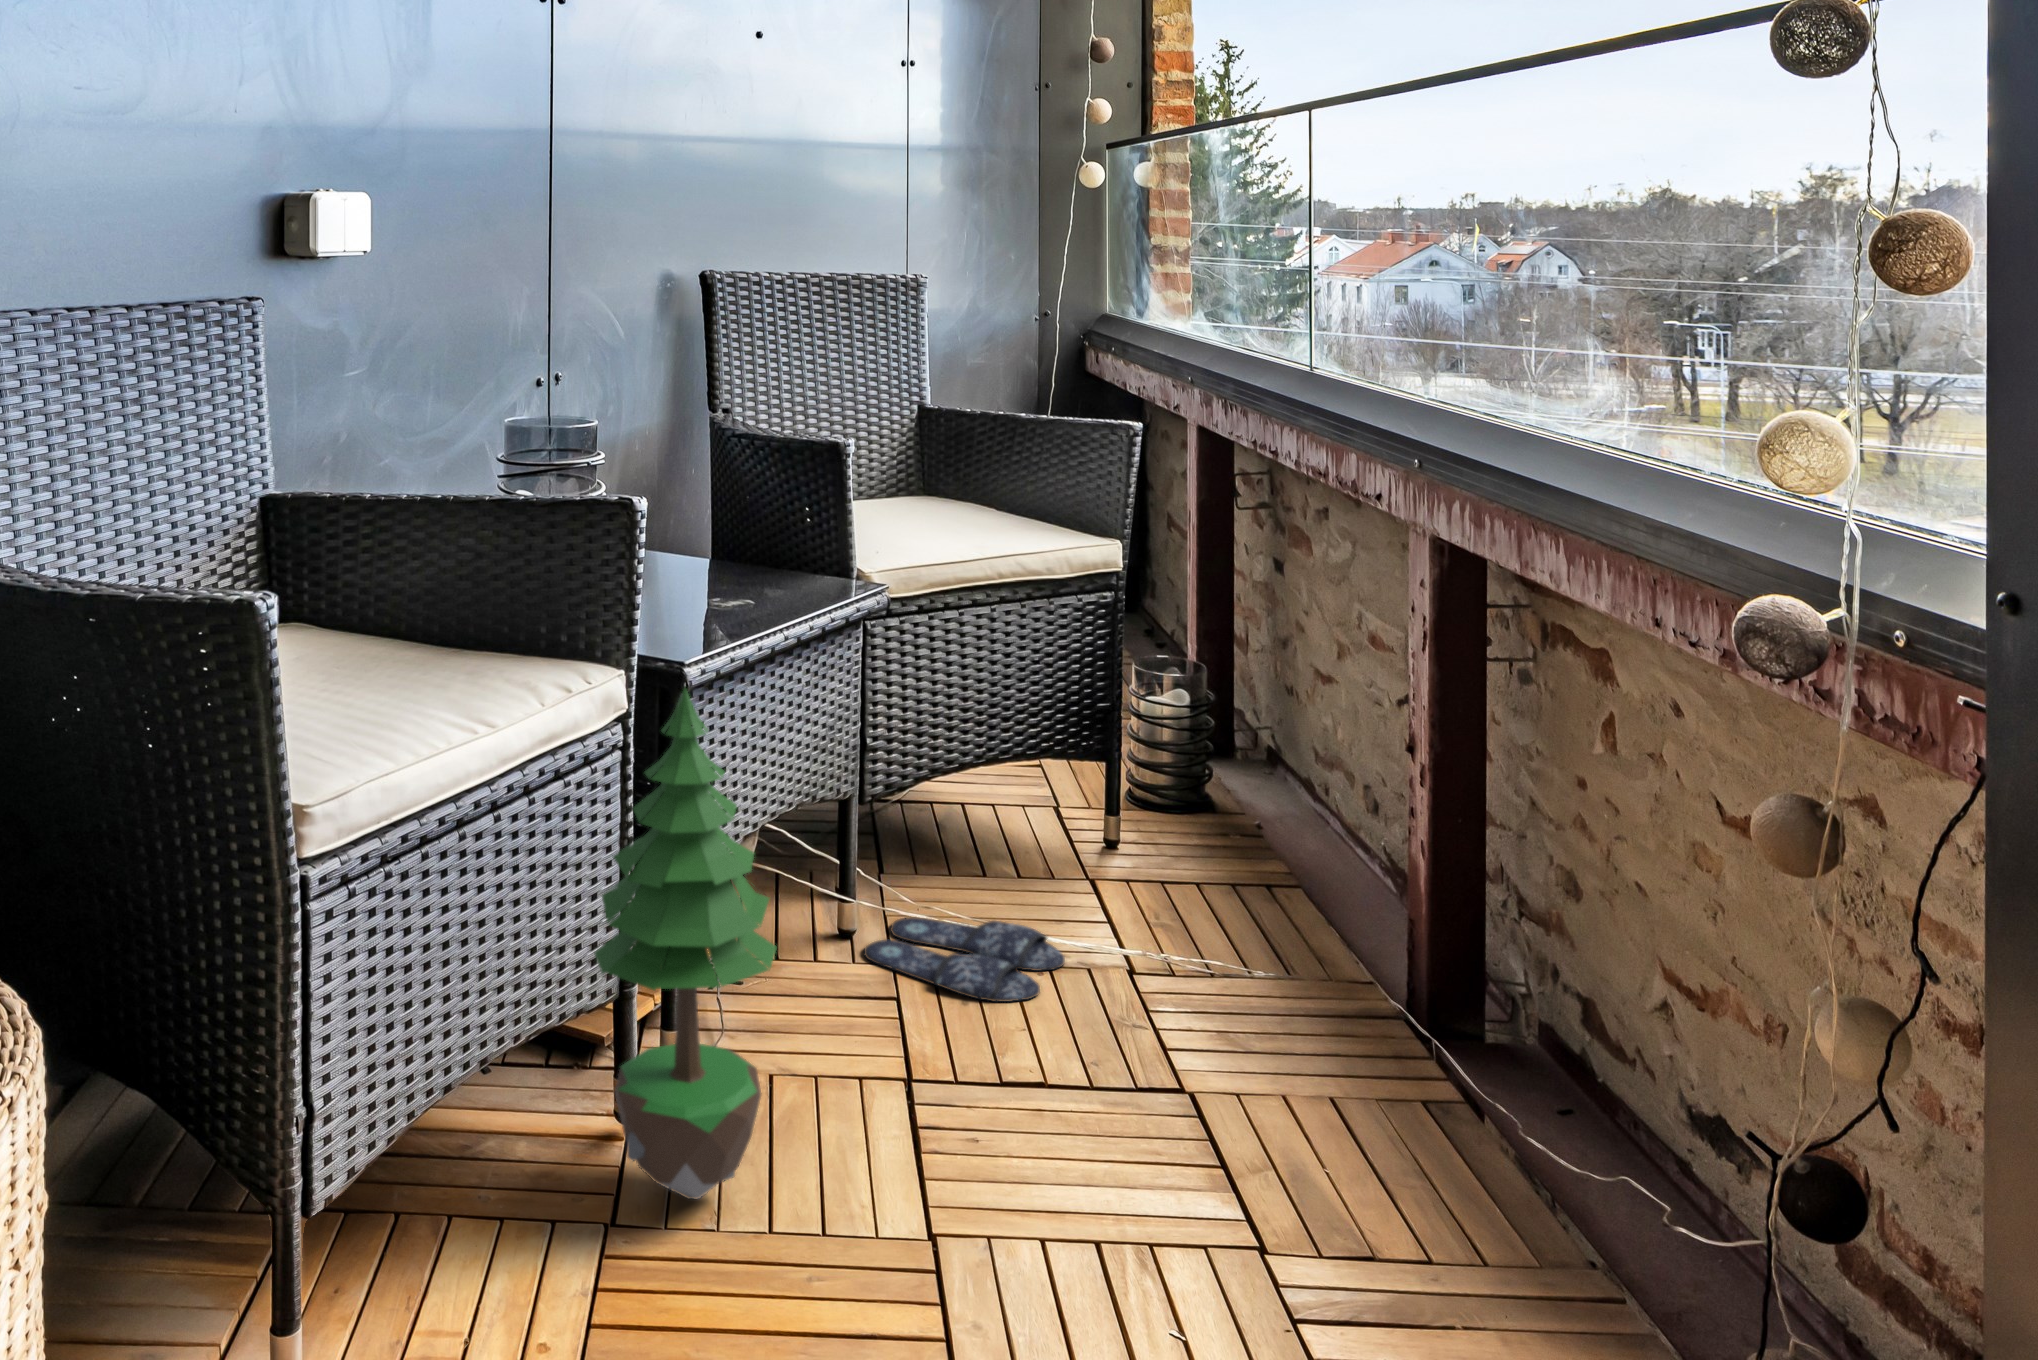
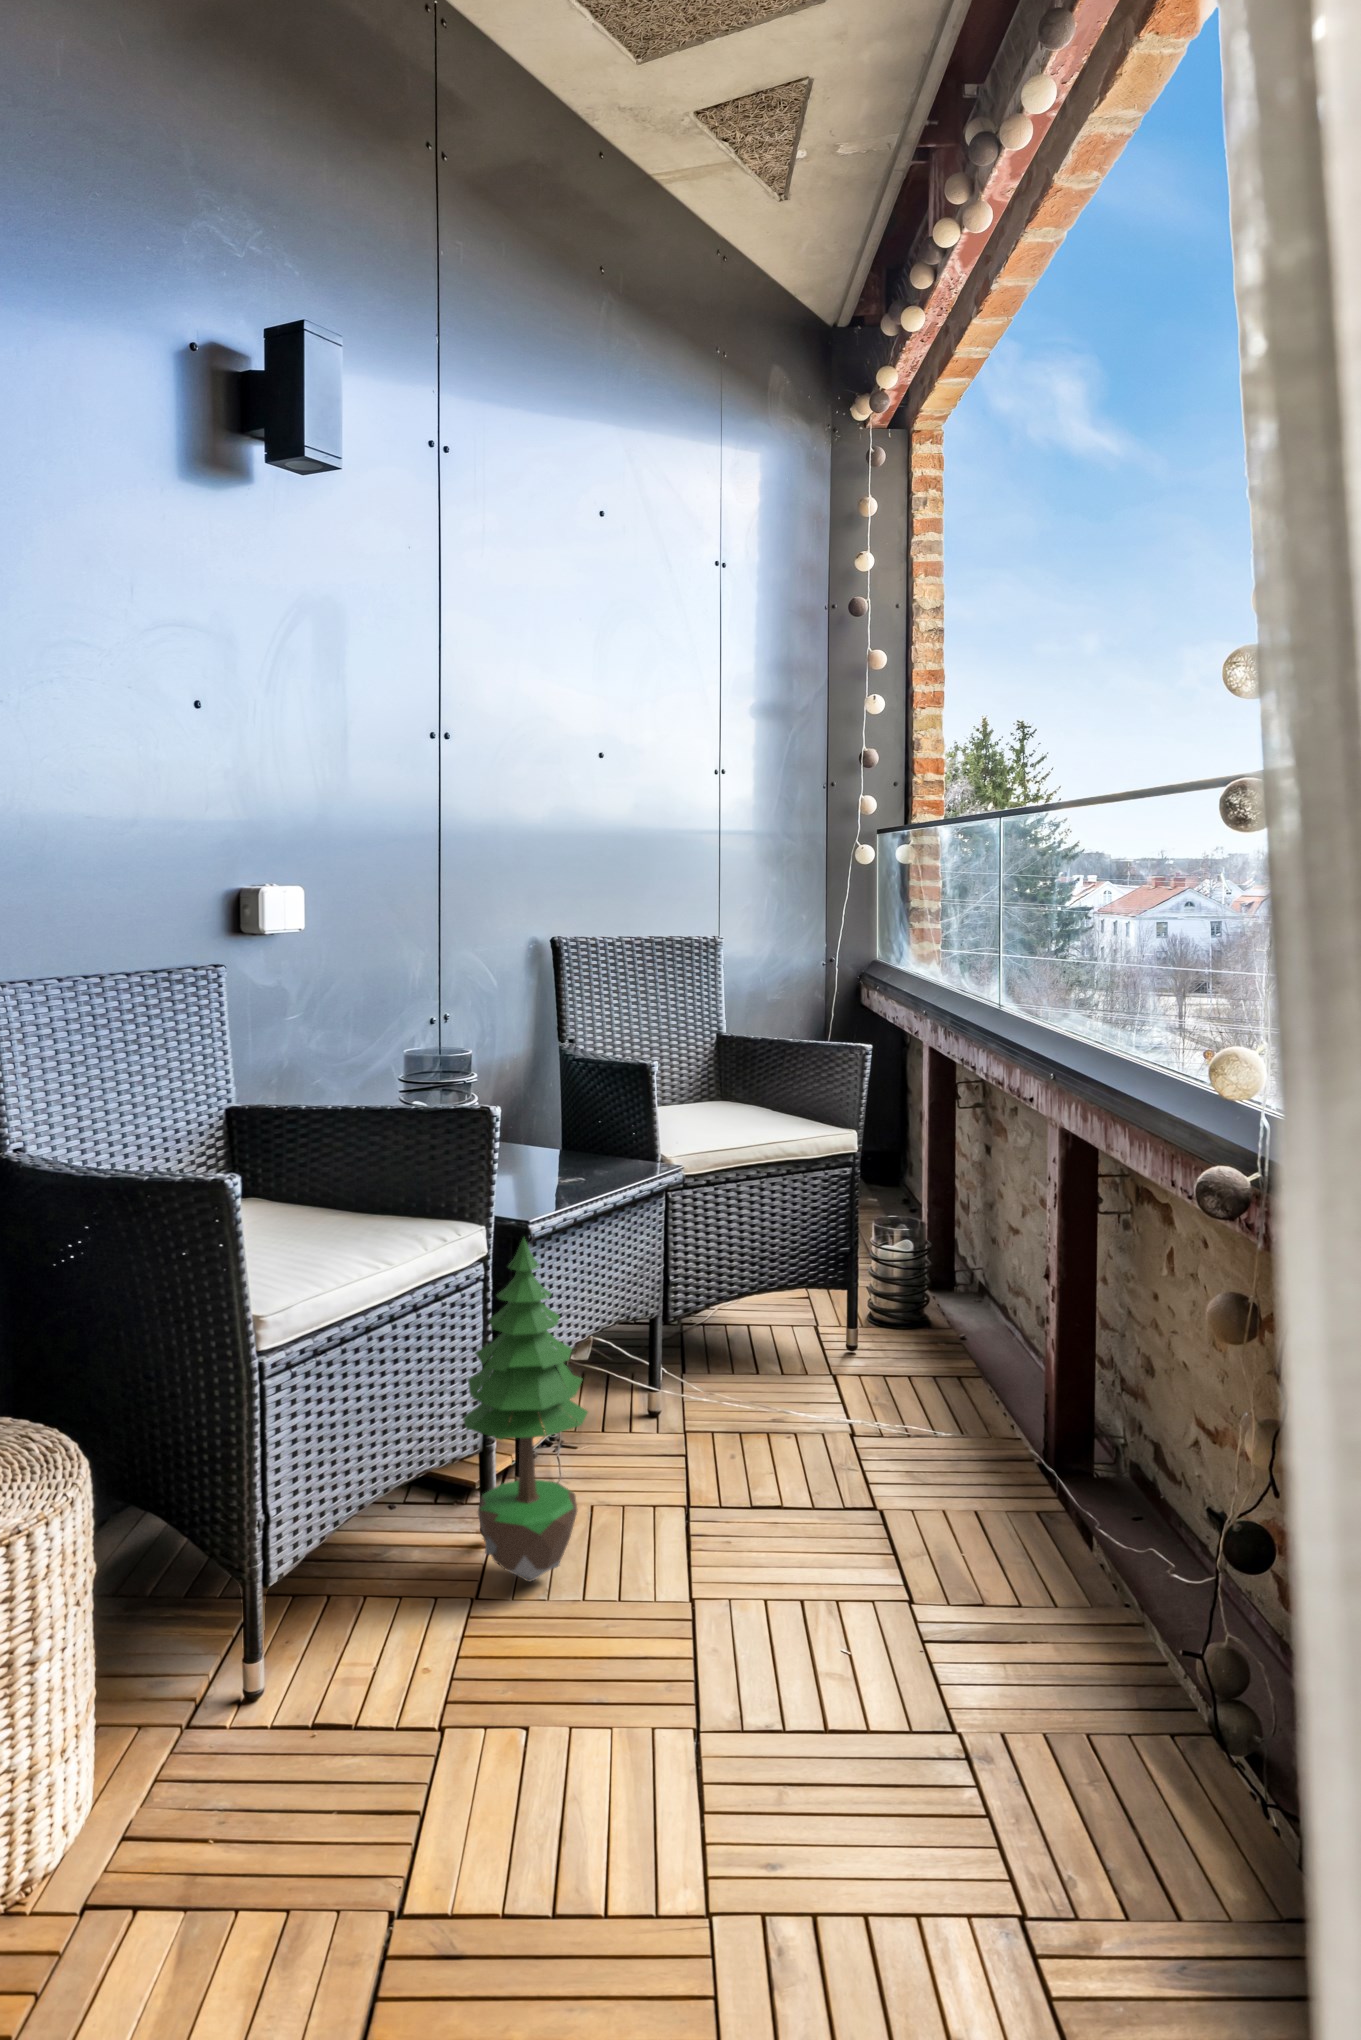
slippers: present [864,917,1065,1002] -> none [666,1401,806,1455]

